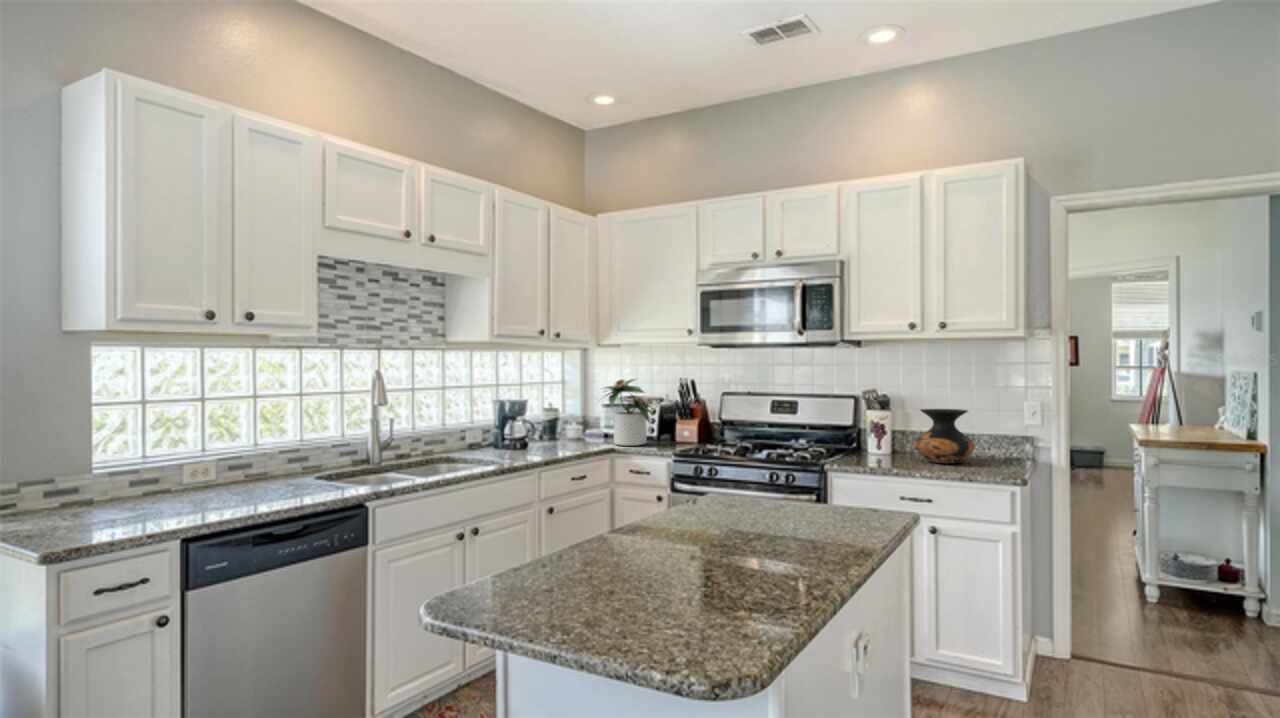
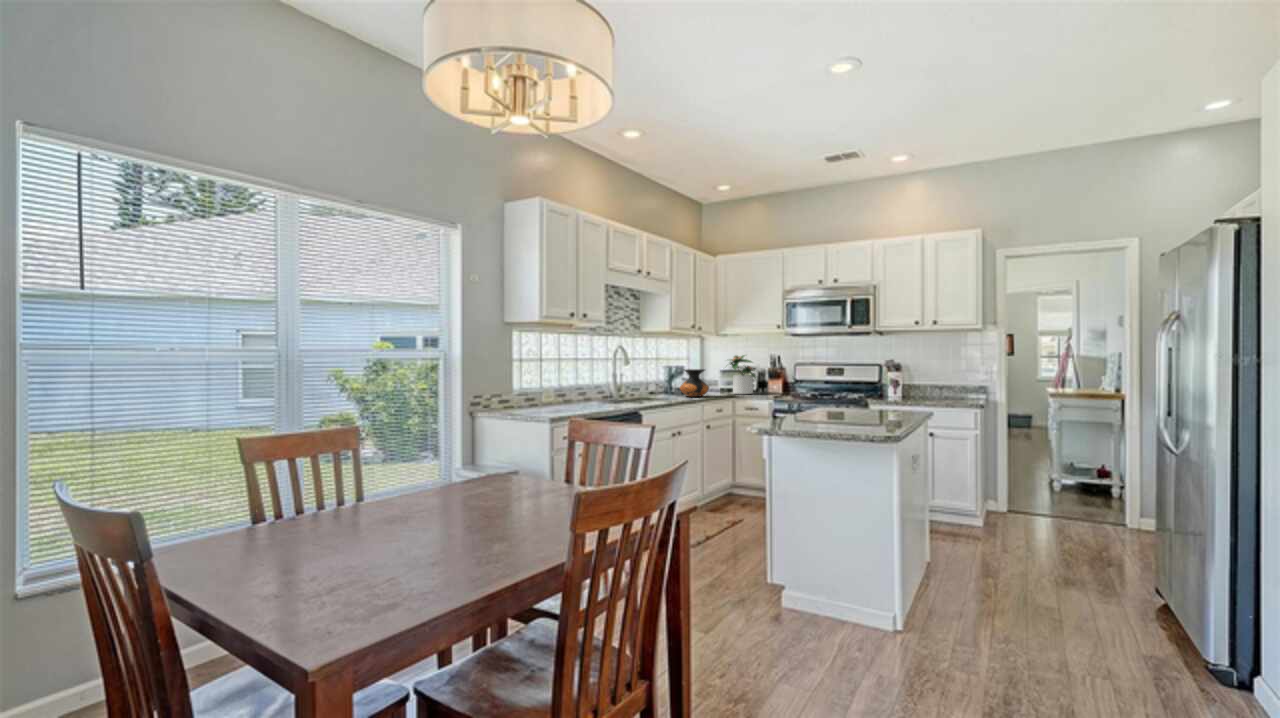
vase: present [914,409,975,464] -> present [680,369,709,397]

